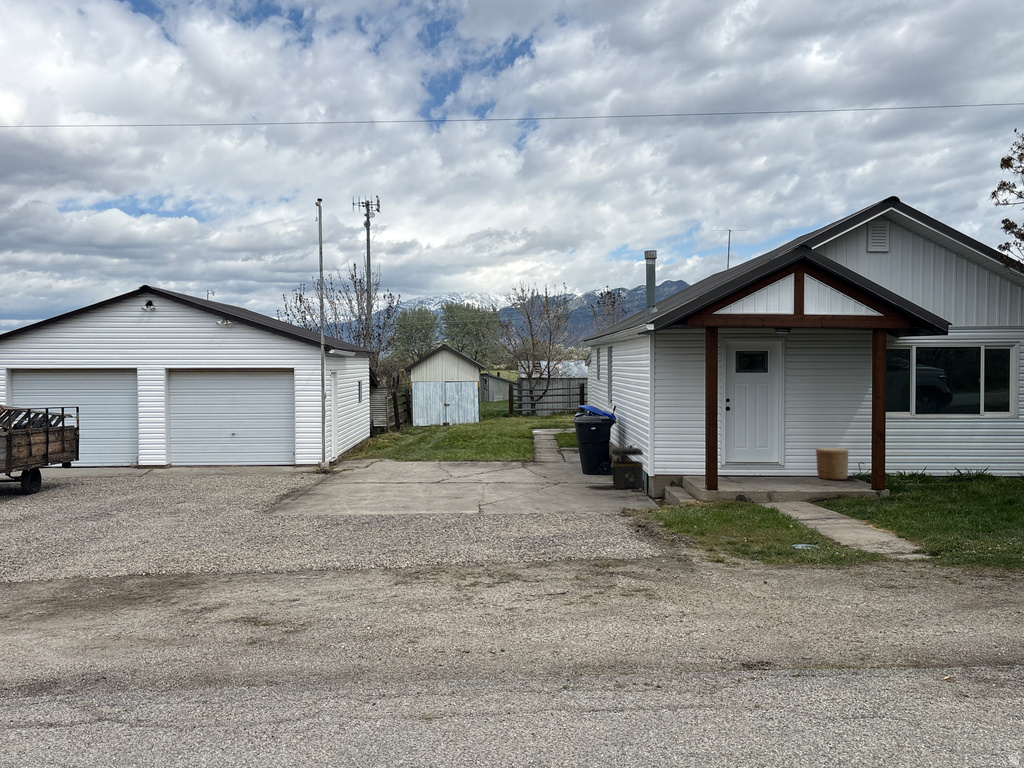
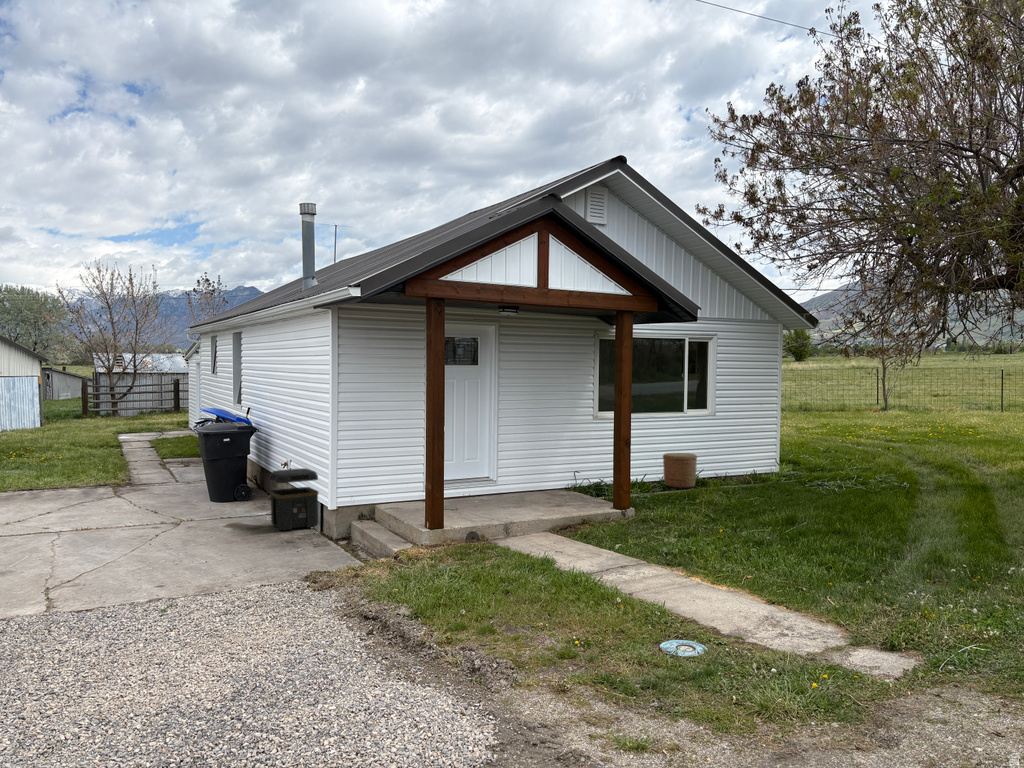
woven basket: present [816,448,849,480] -> present [663,453,697,488]

